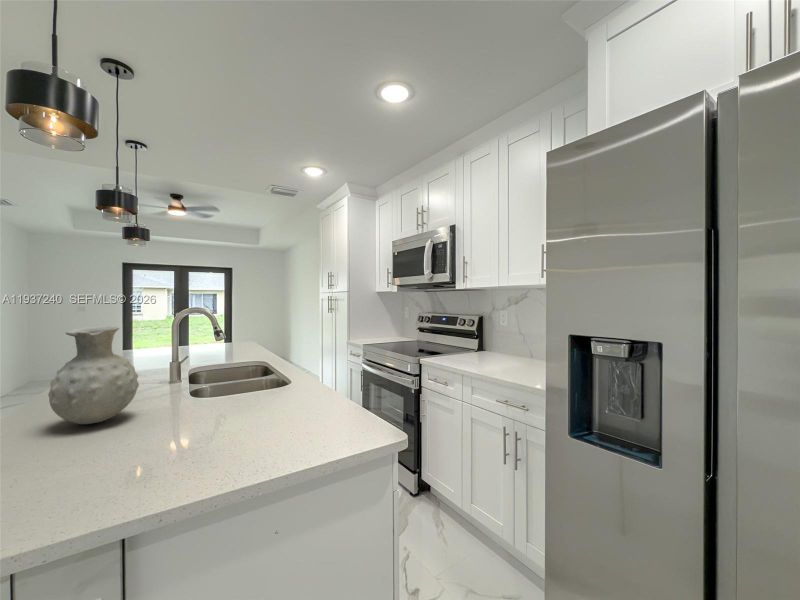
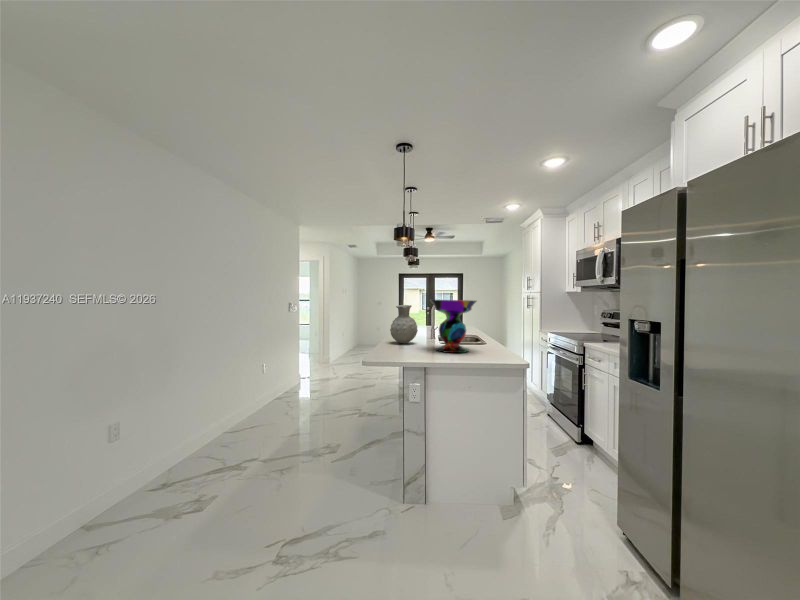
decorative bowl: none [167,311,289,443] -> present [430,300,477,353]

